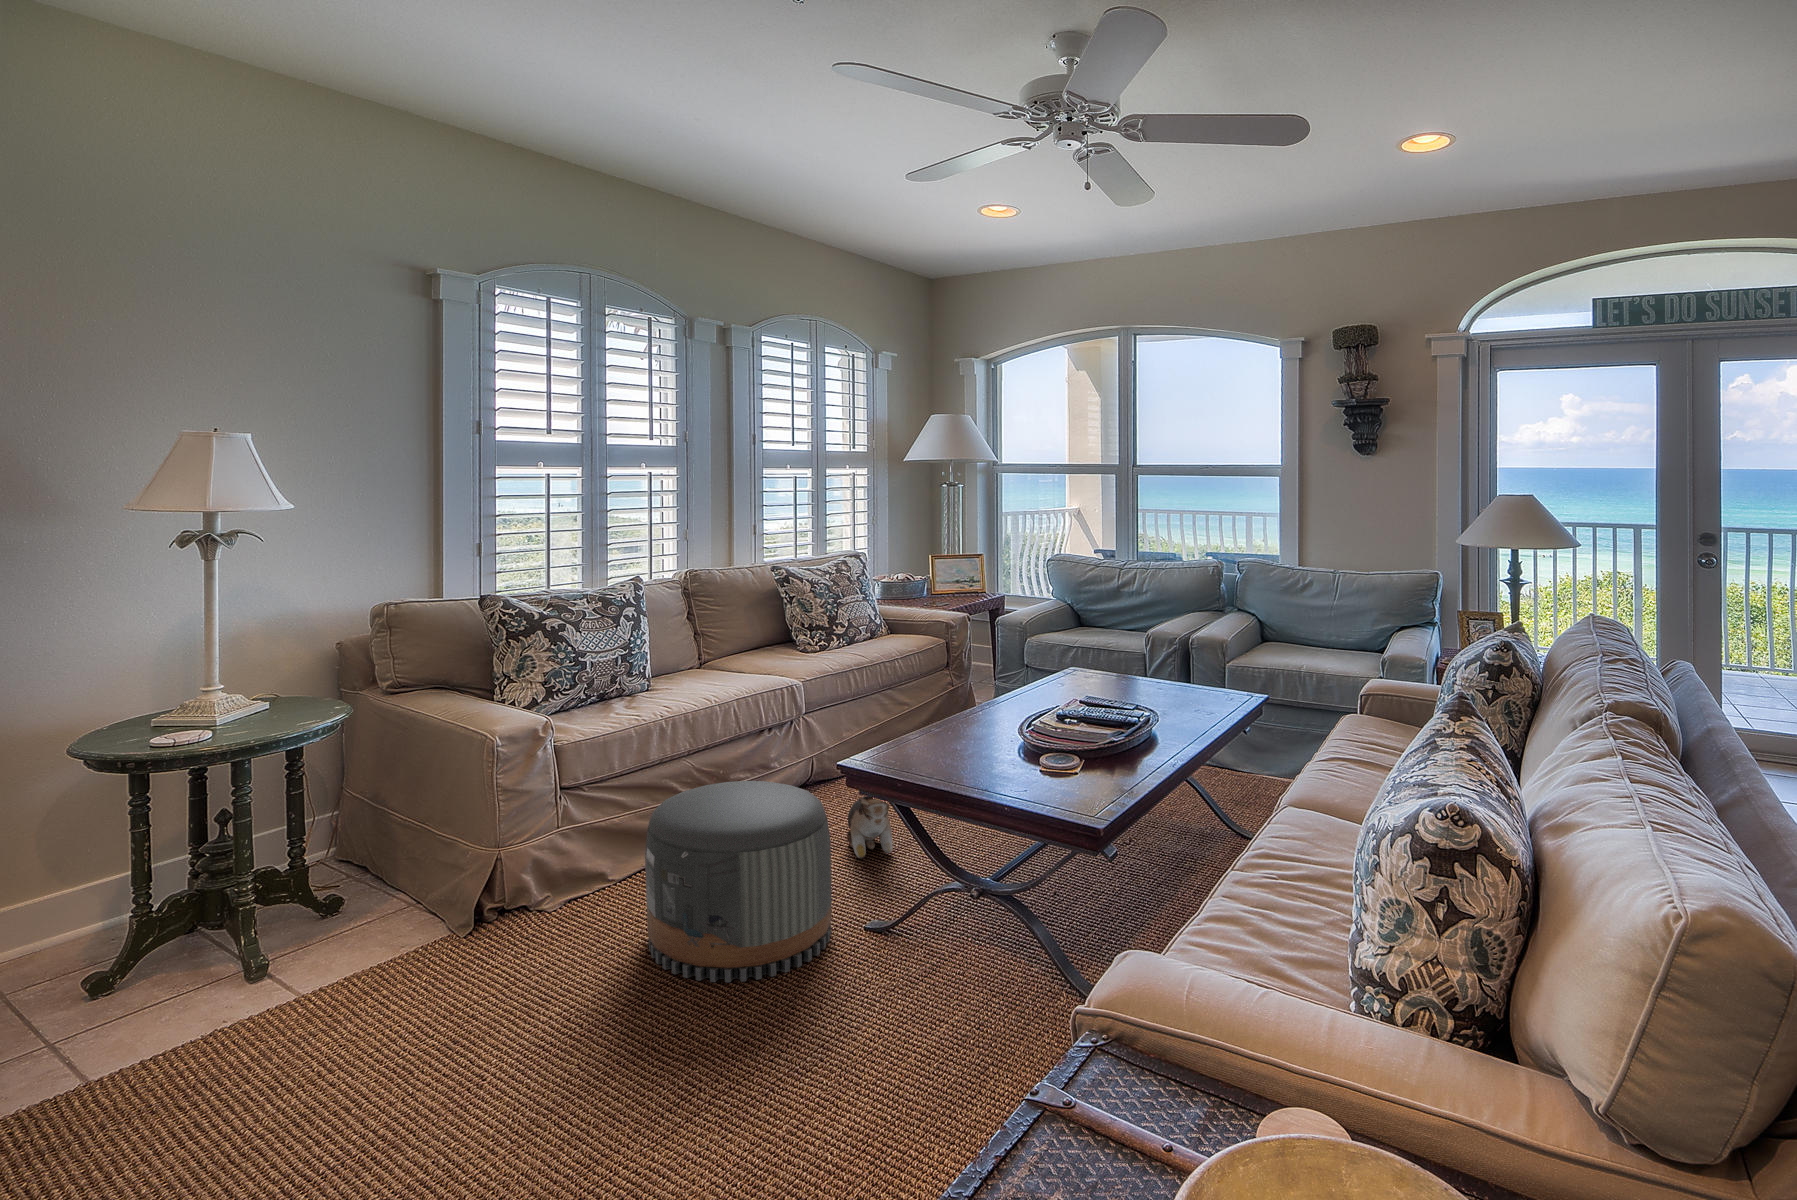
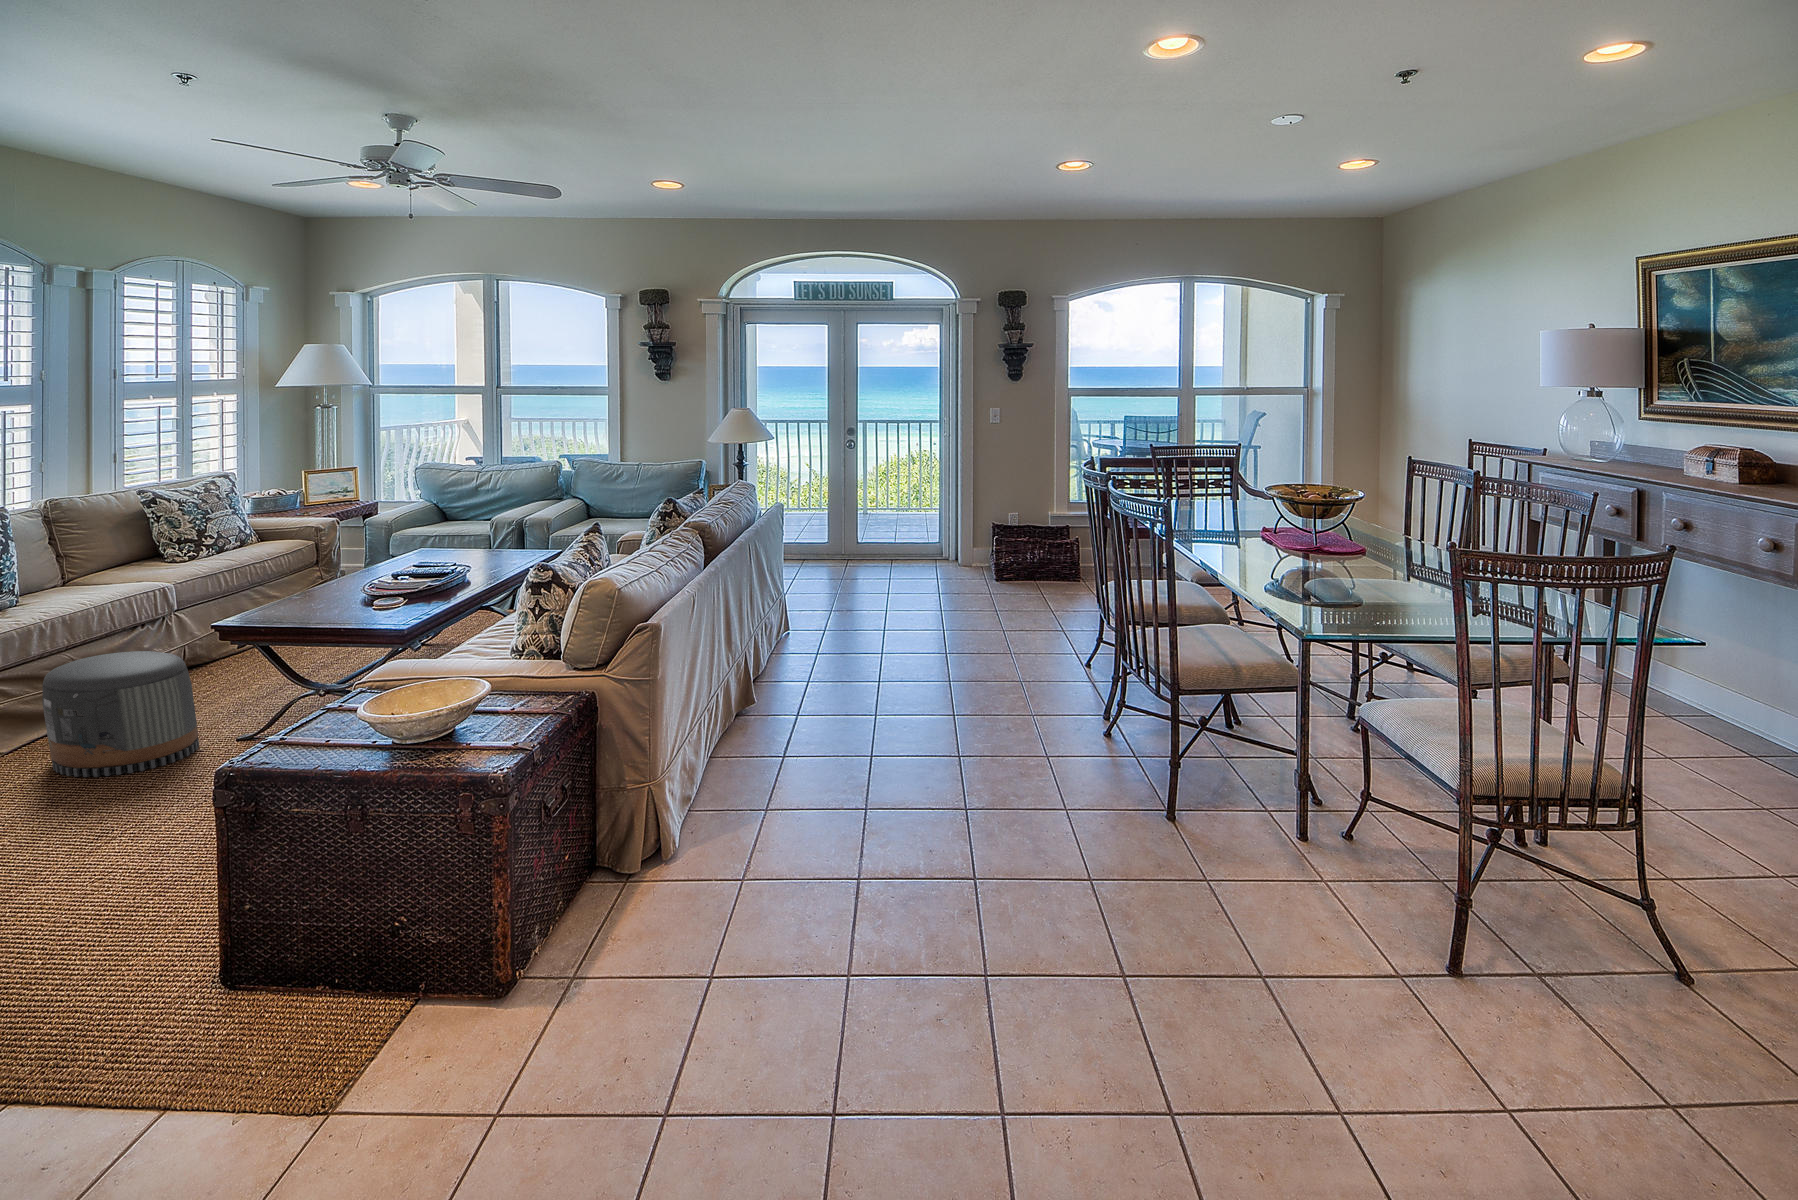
plush toy: present [847,796,893,858] -> none [217,655,255,708]

